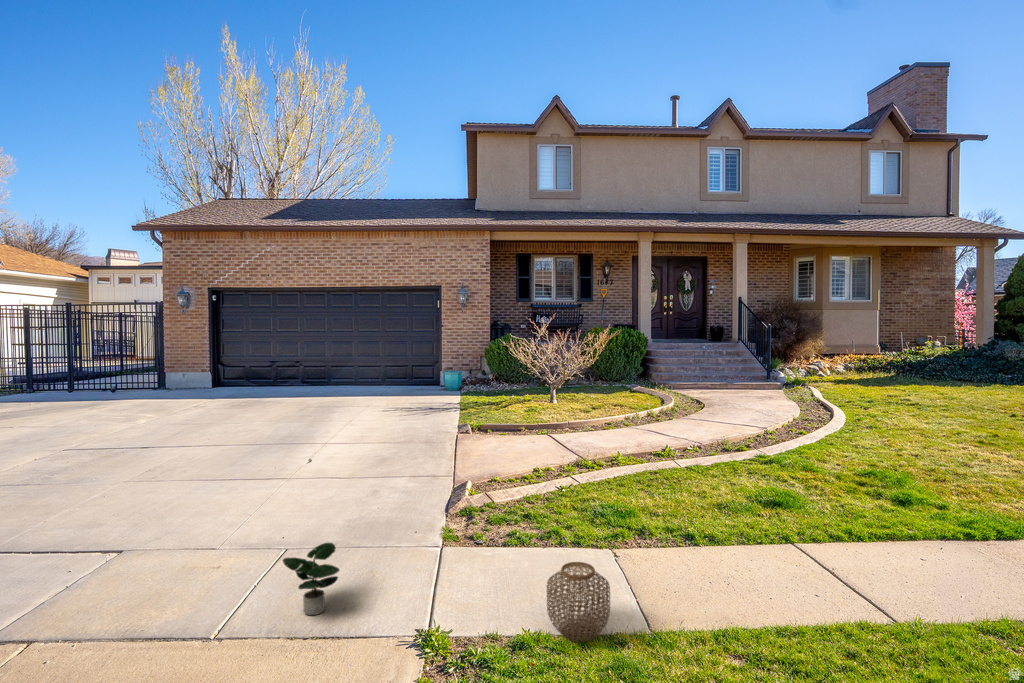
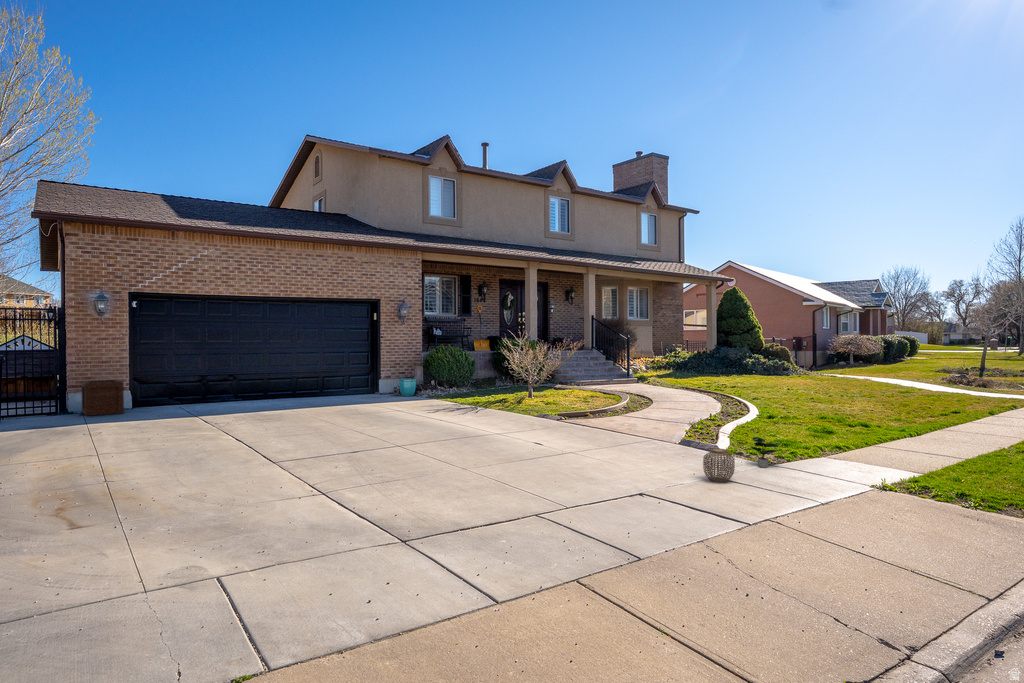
wooden crate: none [156,362,198,392] -> present [81,380,124,416]
woven basket: present [547,562,610,642] -> present [703,448,735,482]

